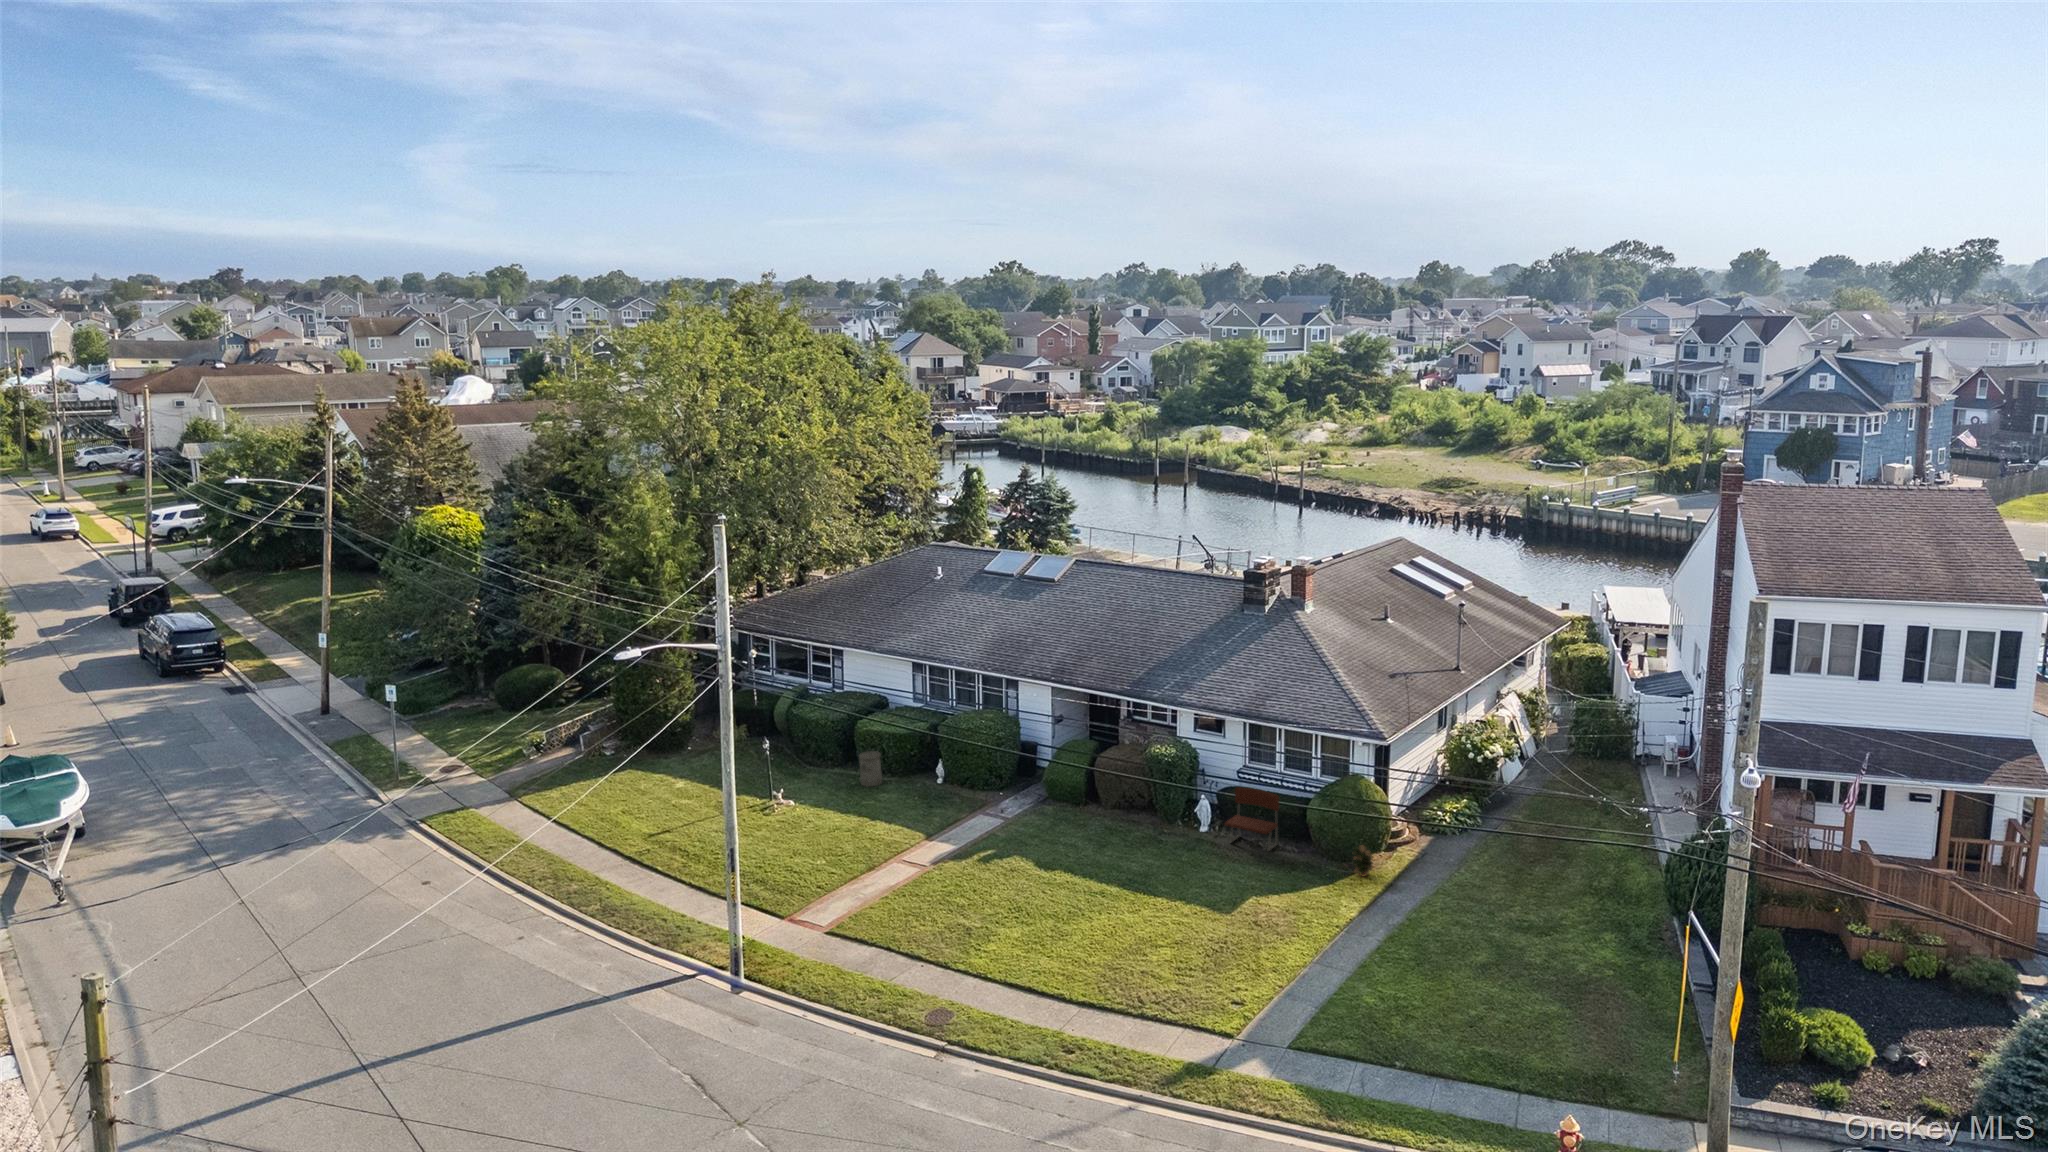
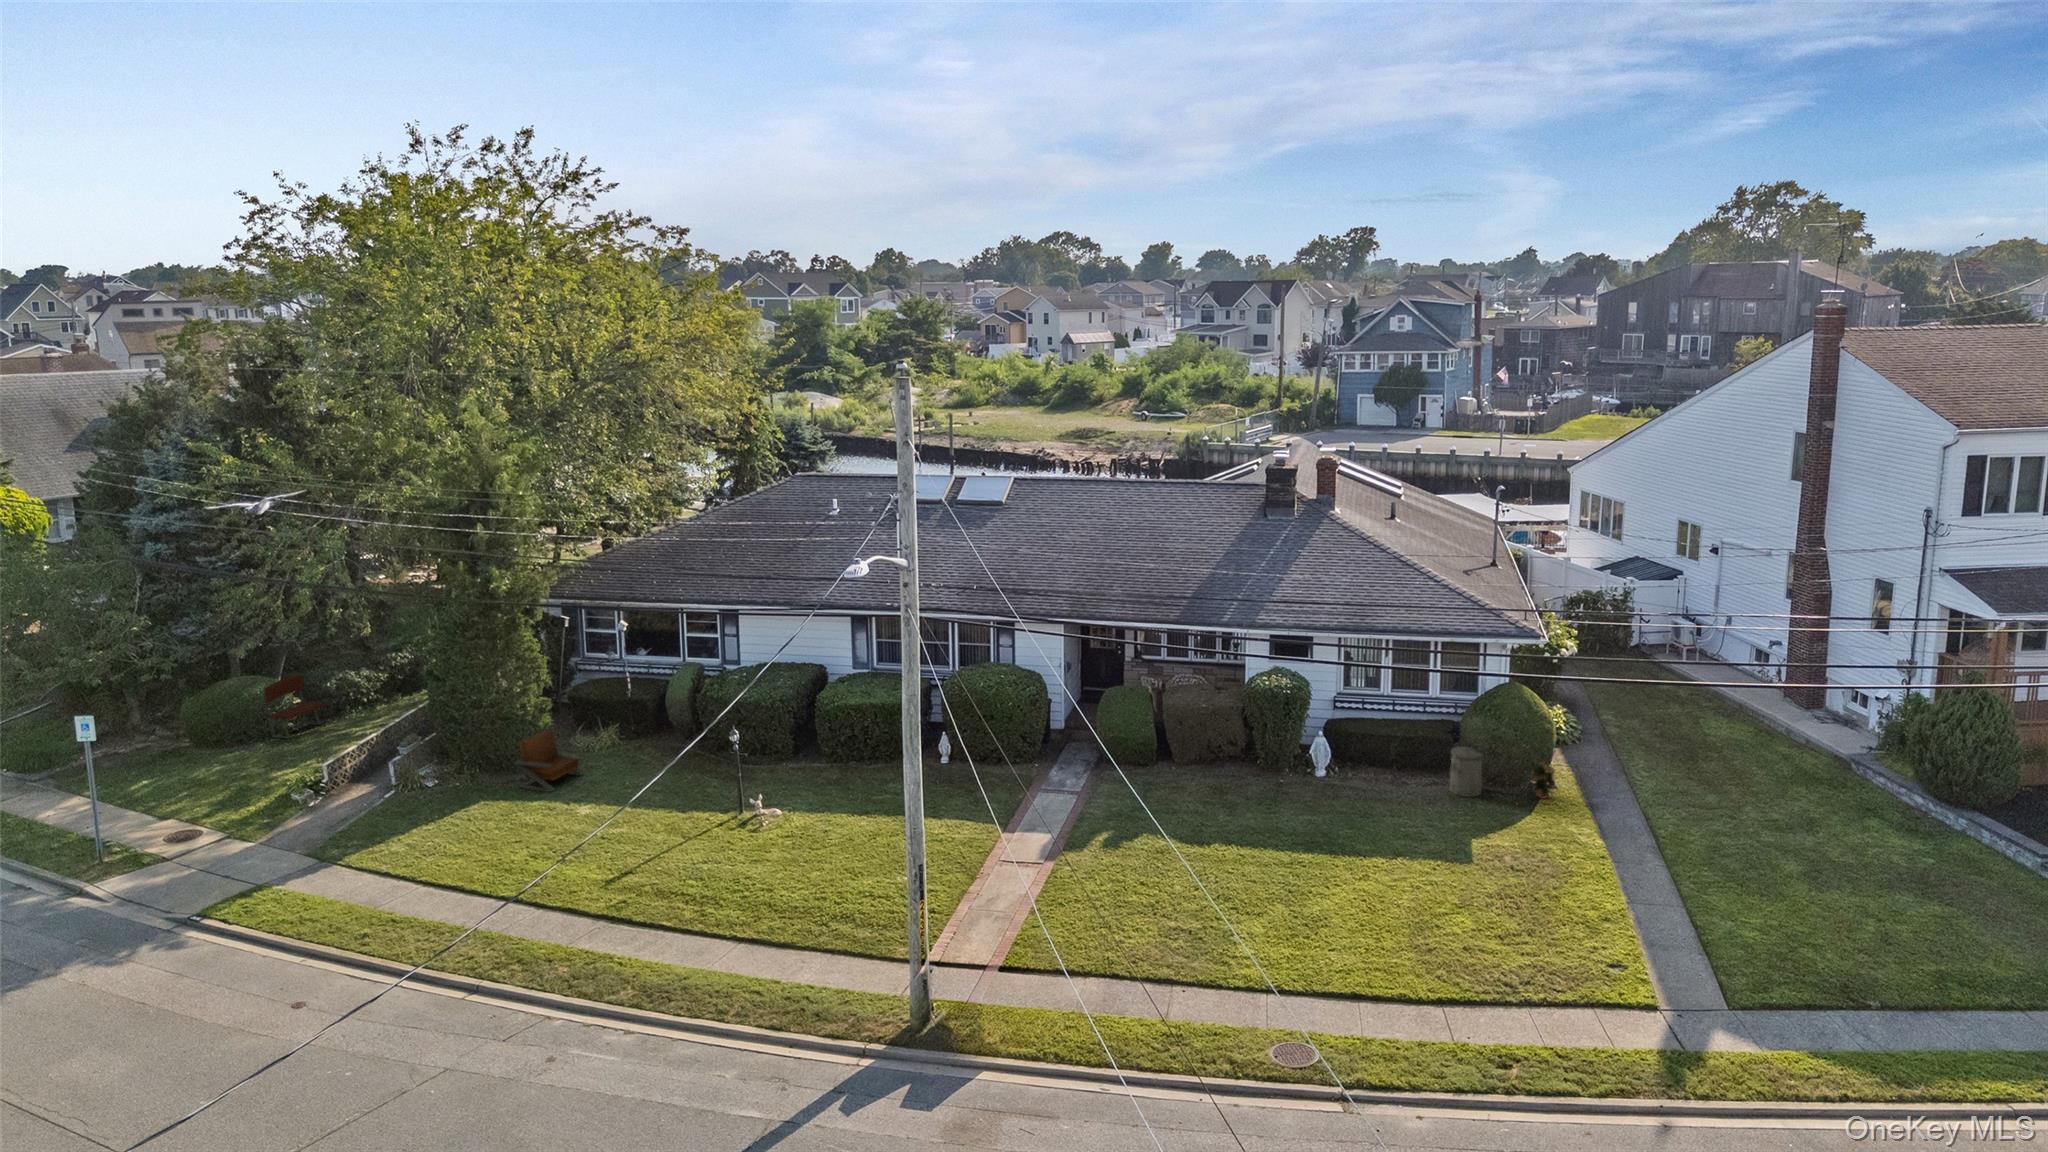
lounge chair: none [656,725,706,770] -> present [515,729,585,792]
trash can: present [859,751,882,787] -> present [1449,746,1483,797]
bench: present [1225,787,1279,851] -> present [264,675,325,738]

